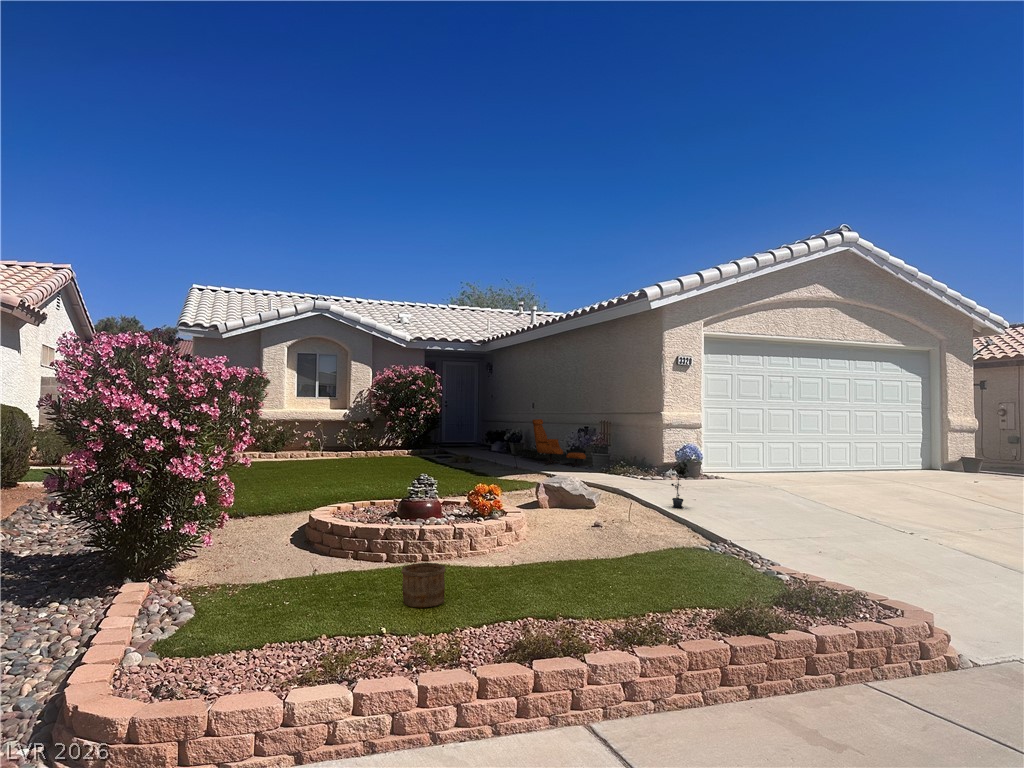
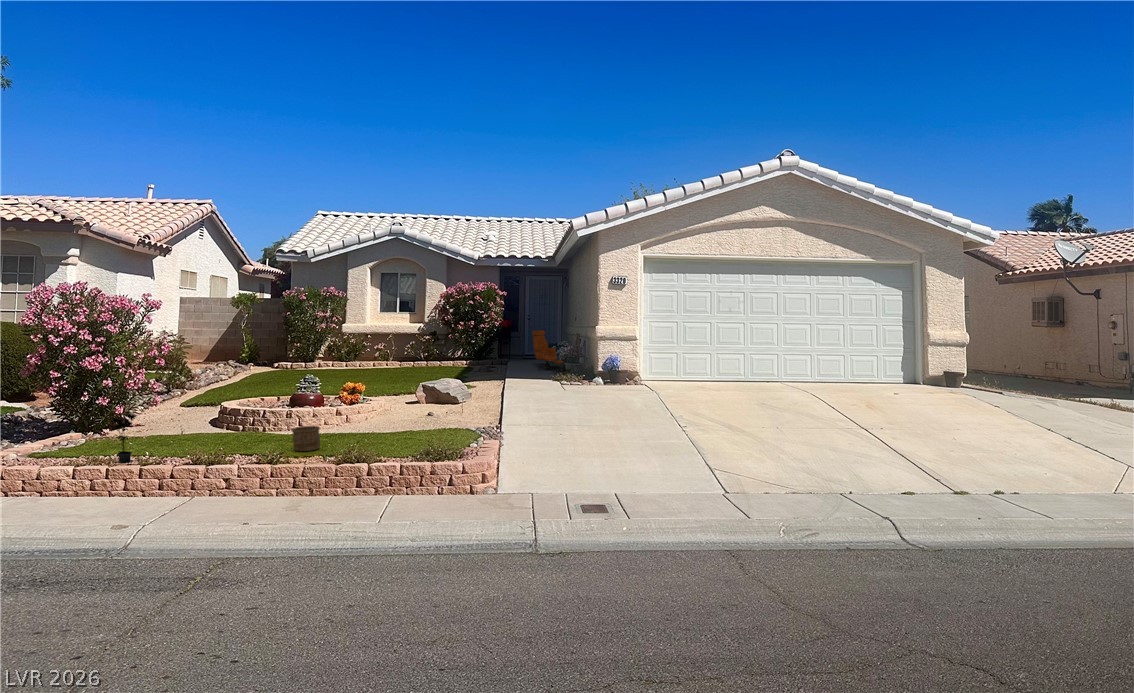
potted plant: present [671,461,689,508] -> present [111,411,135,463]
wooden bucket: present [401,563,445,608] -> present [292,426,320,451]

